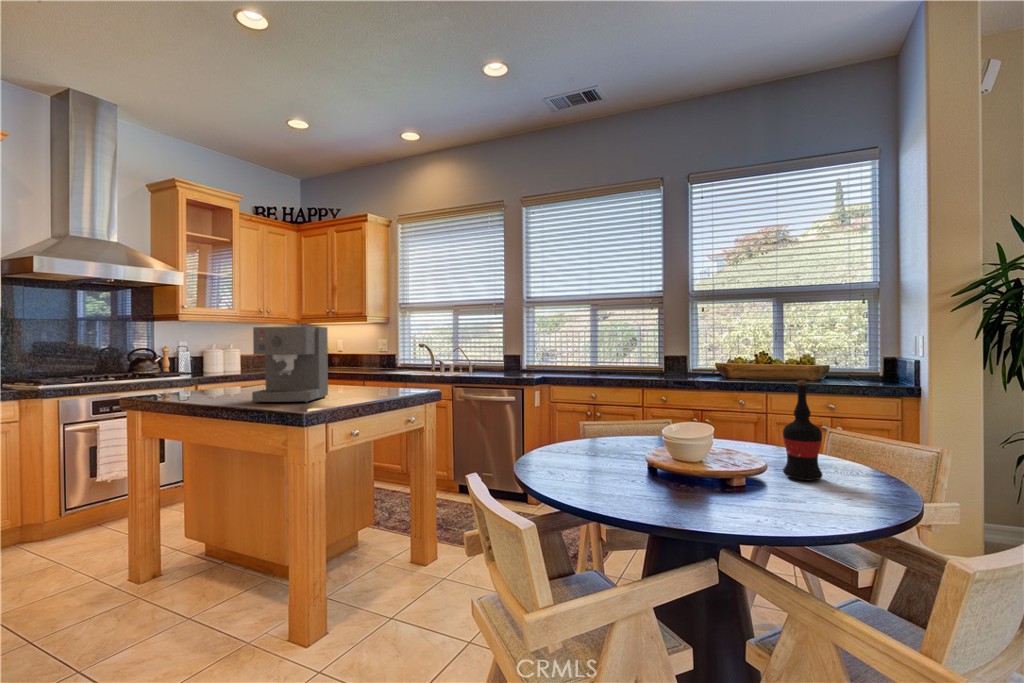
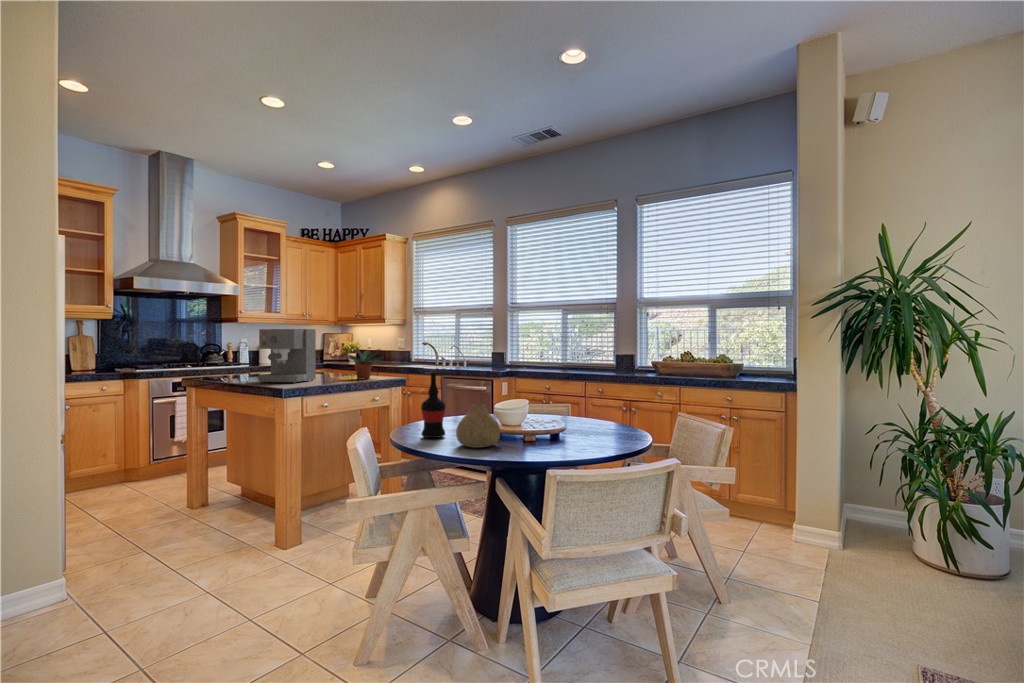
potted plant: none [362,347,419,394] -> present [347,345,383,379]
wine bottle: present [783,380,822,480] -> present [421,369,445,438]
vase: none [646,436,716,504] -> present [456,404,500,448]

